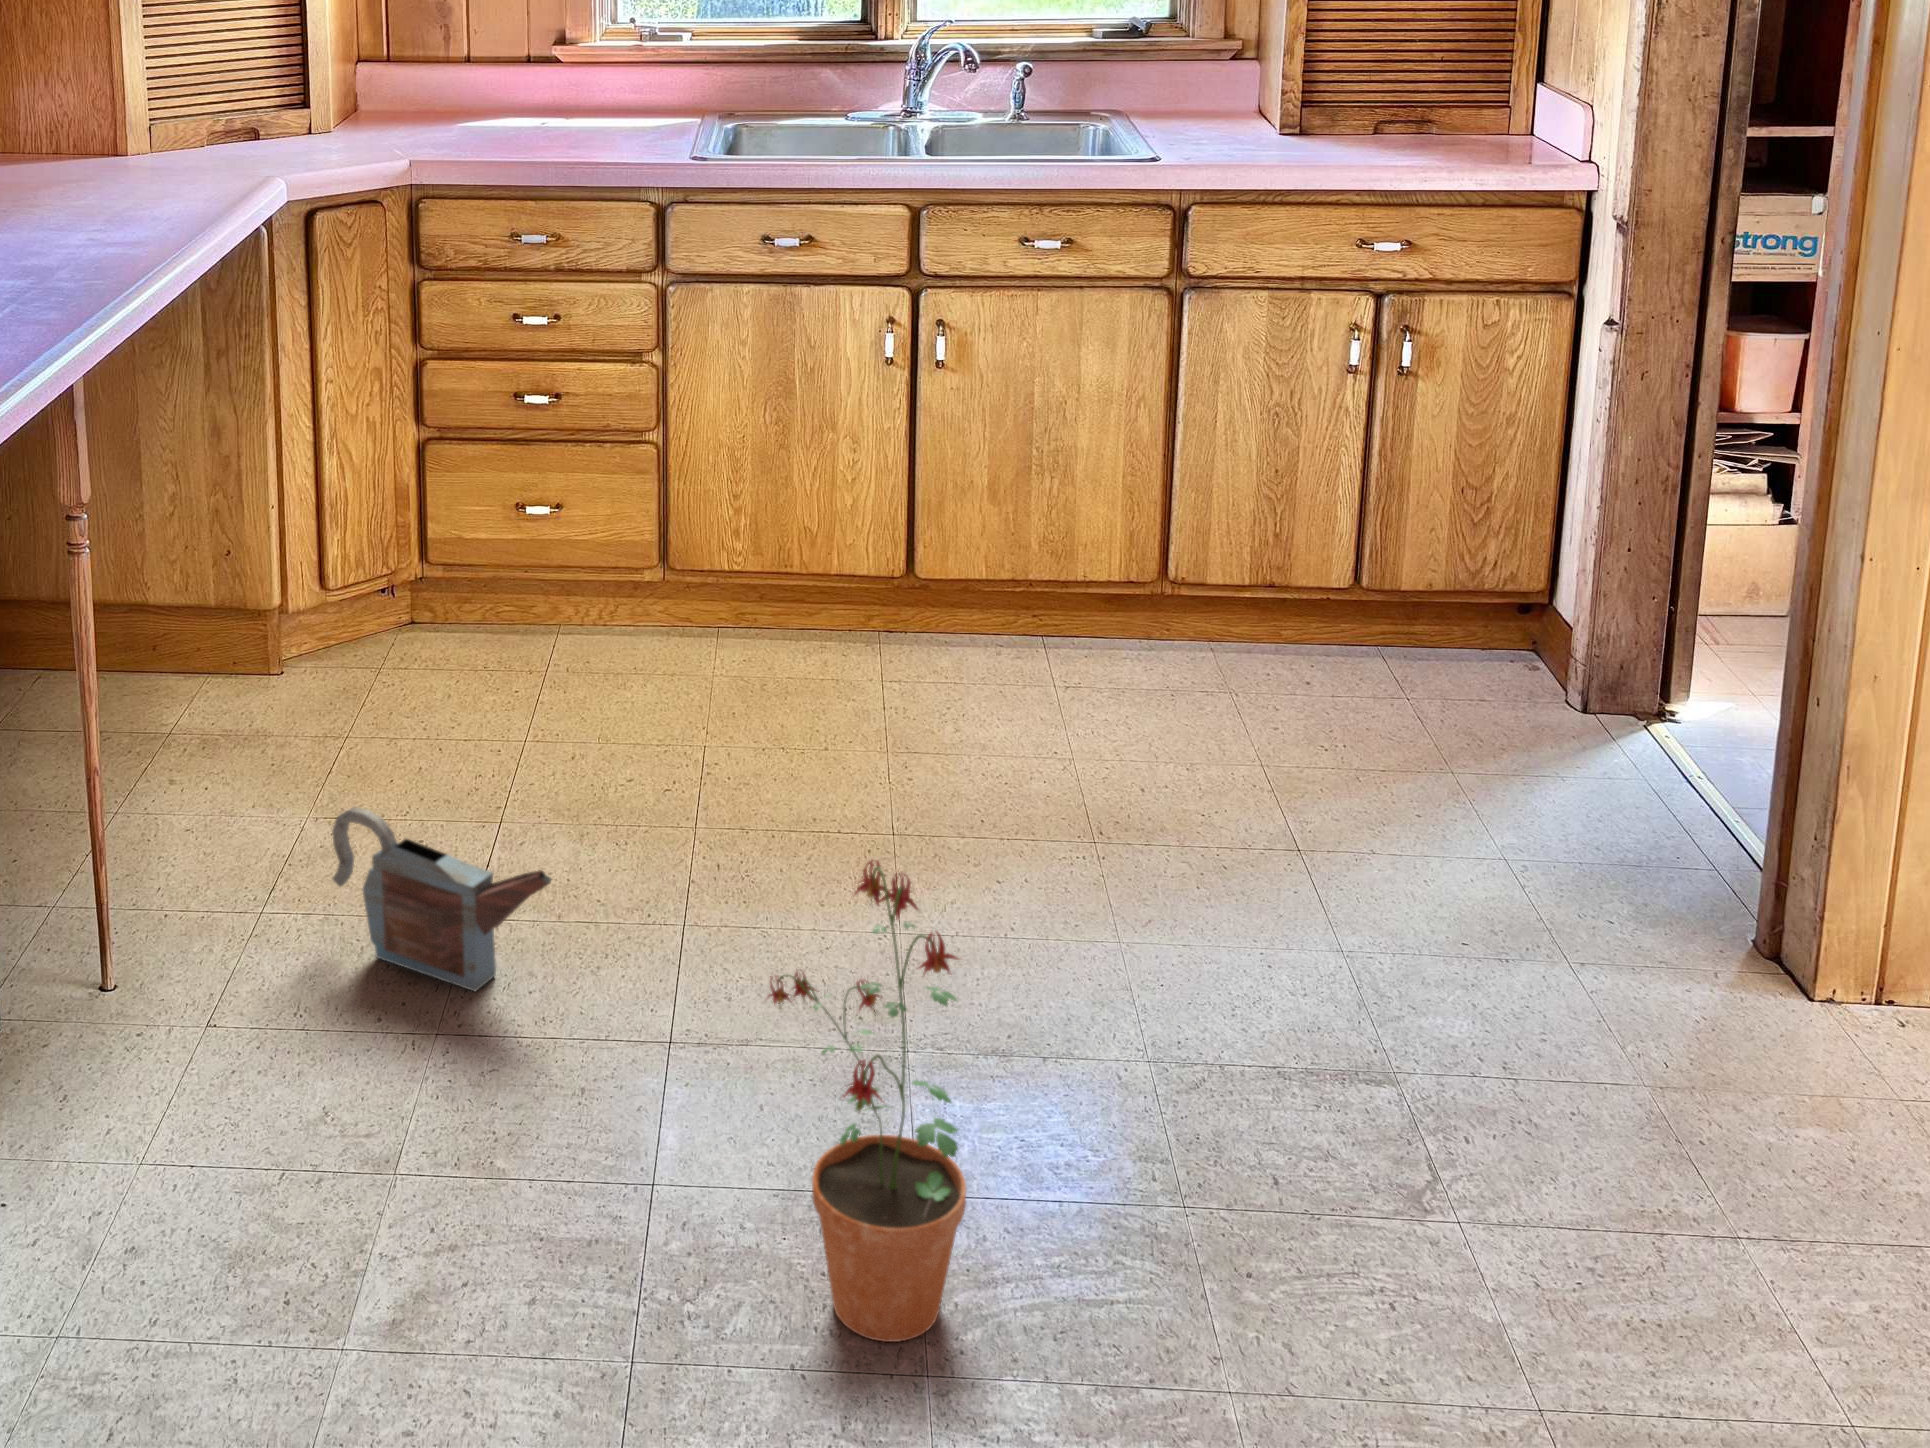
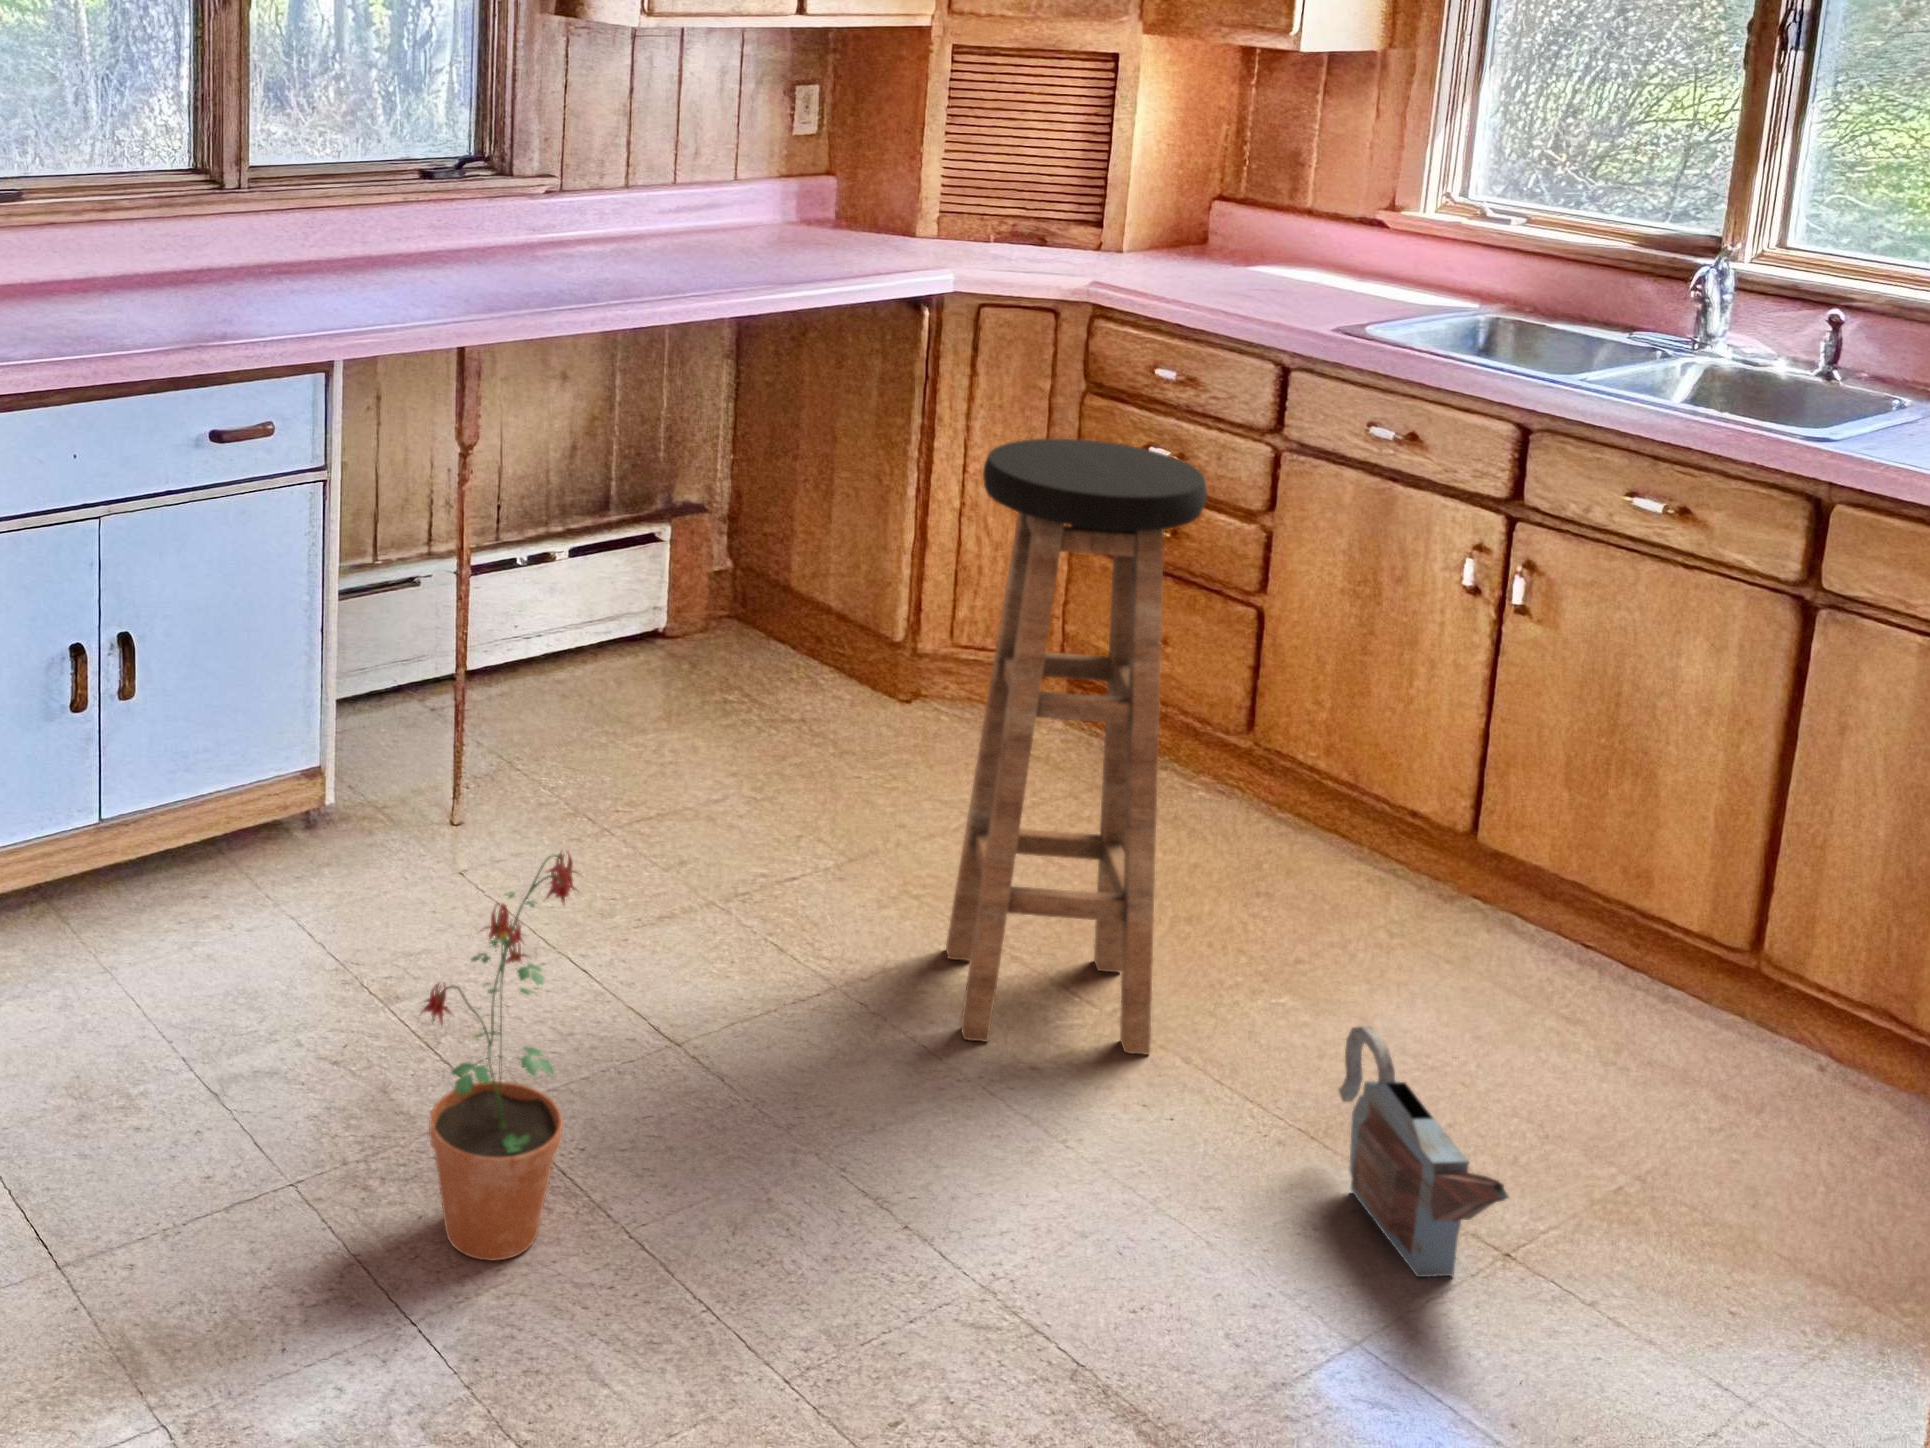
bar stool: none [705,295,952,916] -> present [946,439,1207,1054]
watering can: present [332,807,552,991] -> present [1339,1026,1508,1277]

